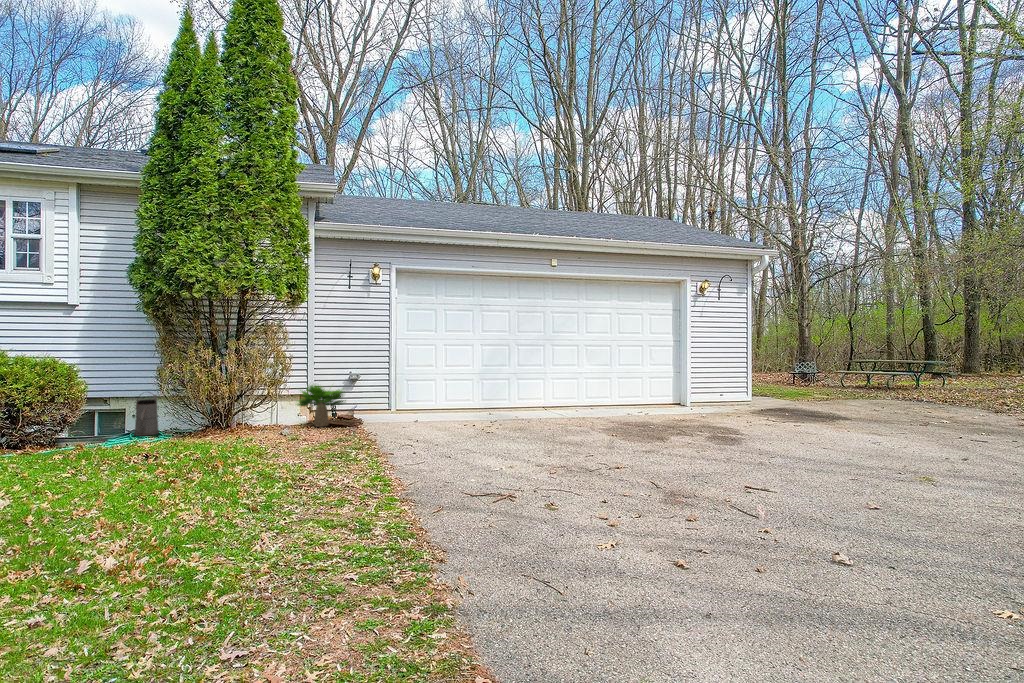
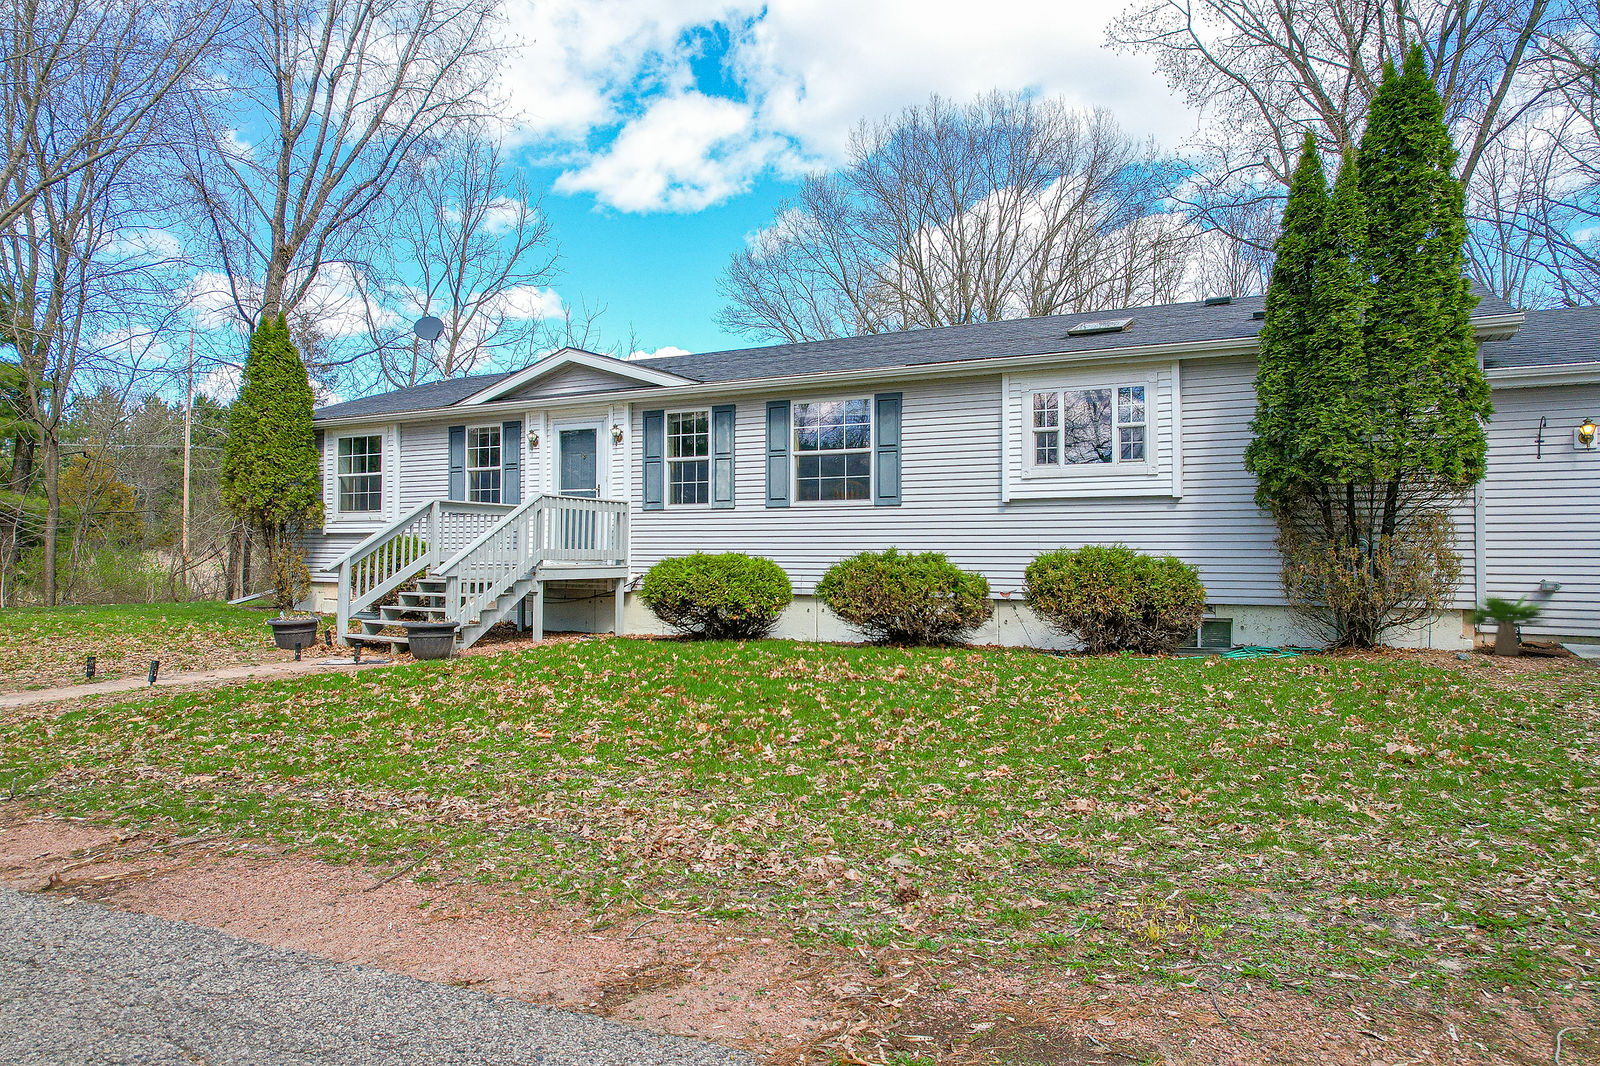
watering can: present [134,392,159,436] -> none [1255,597,1283,648]

